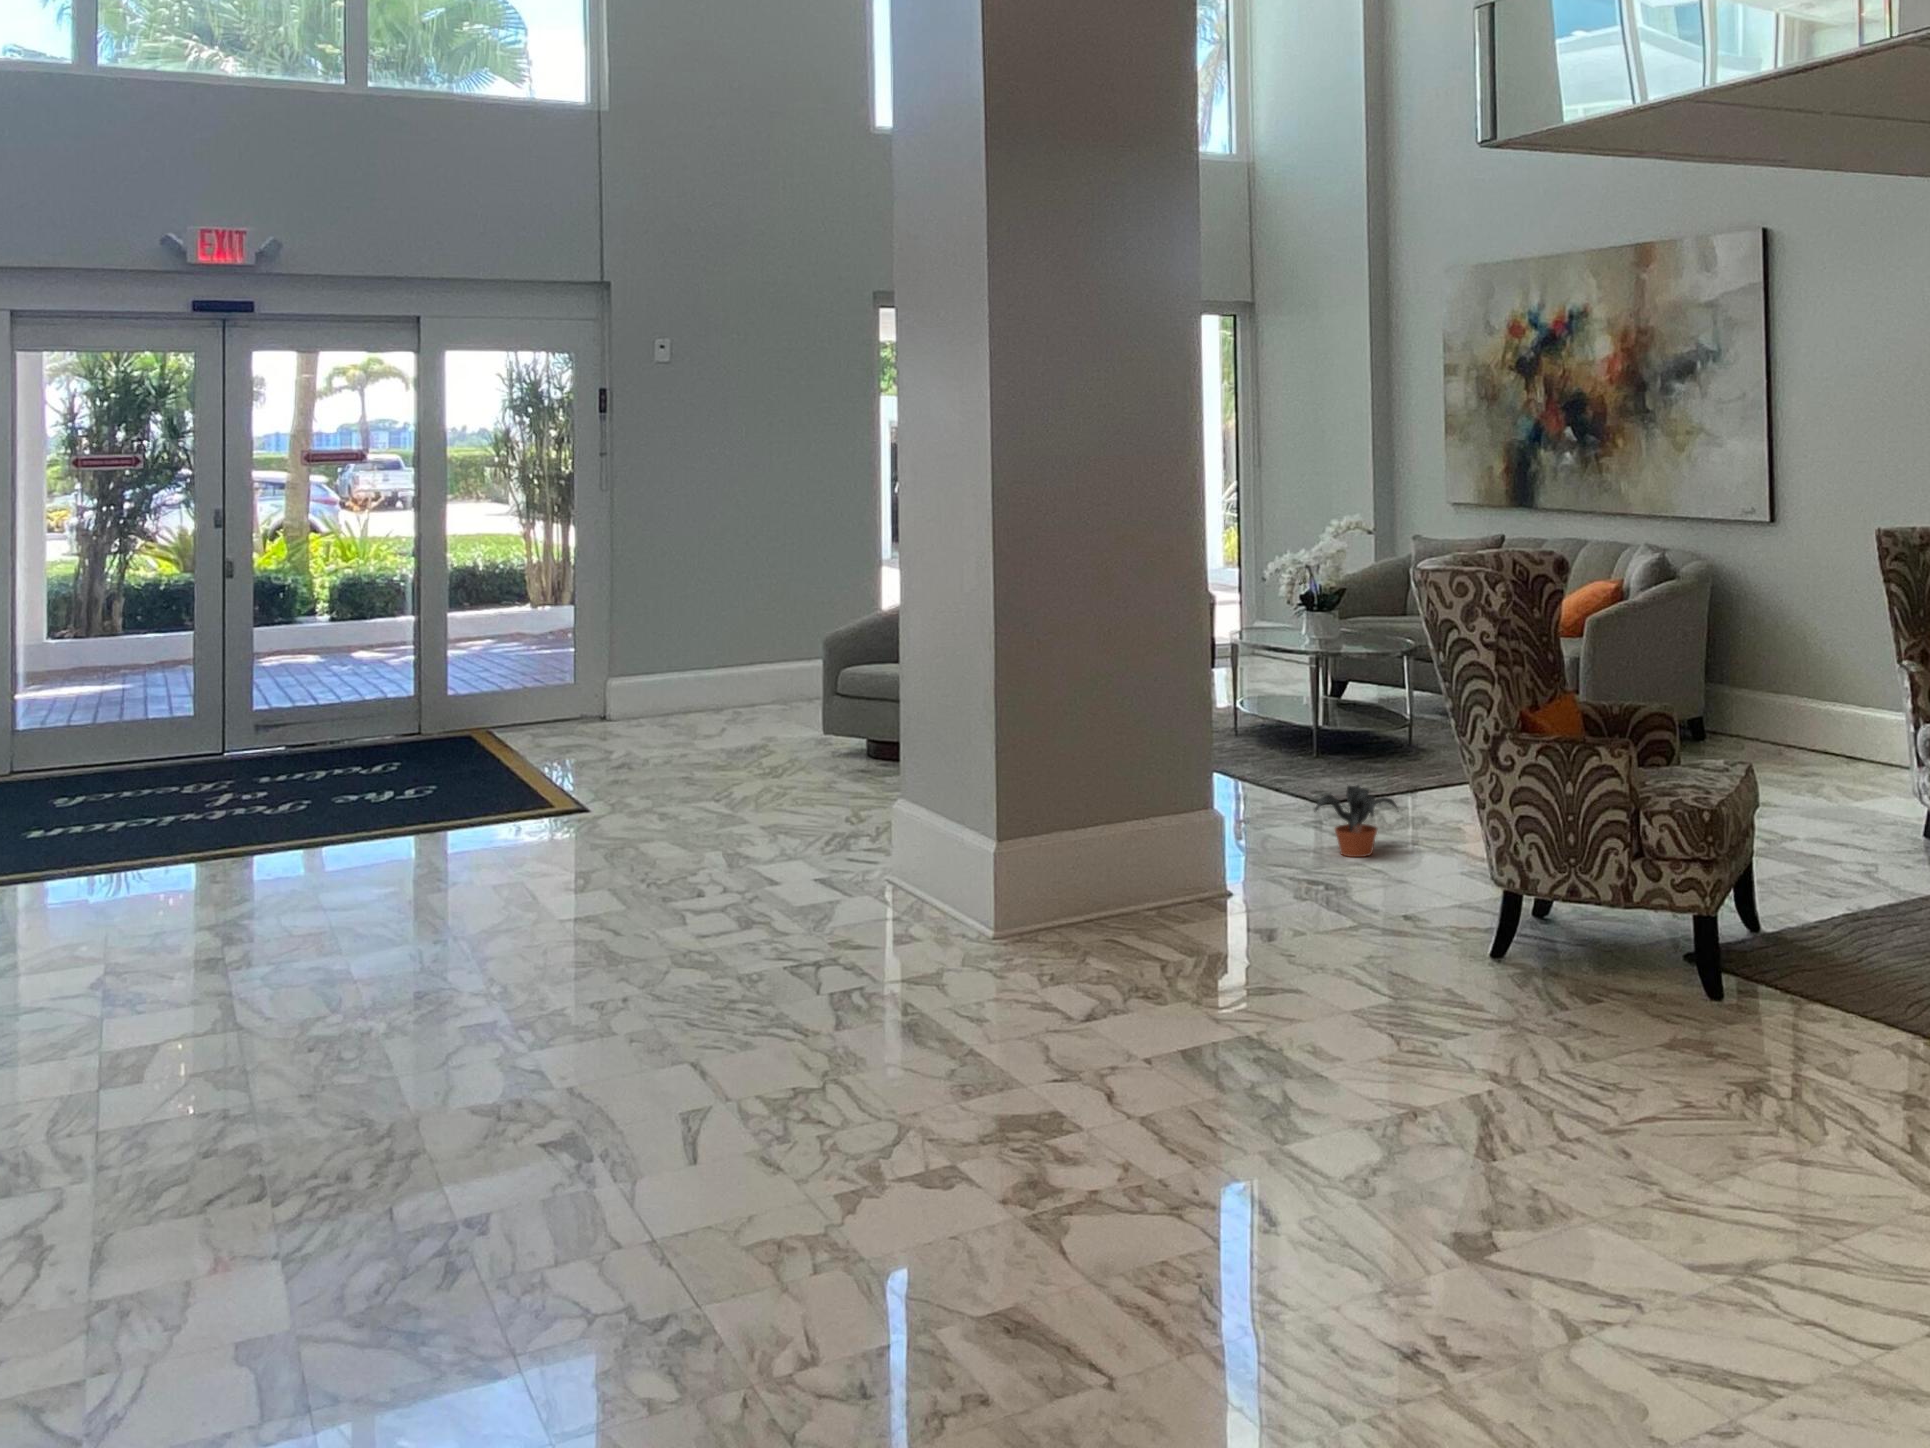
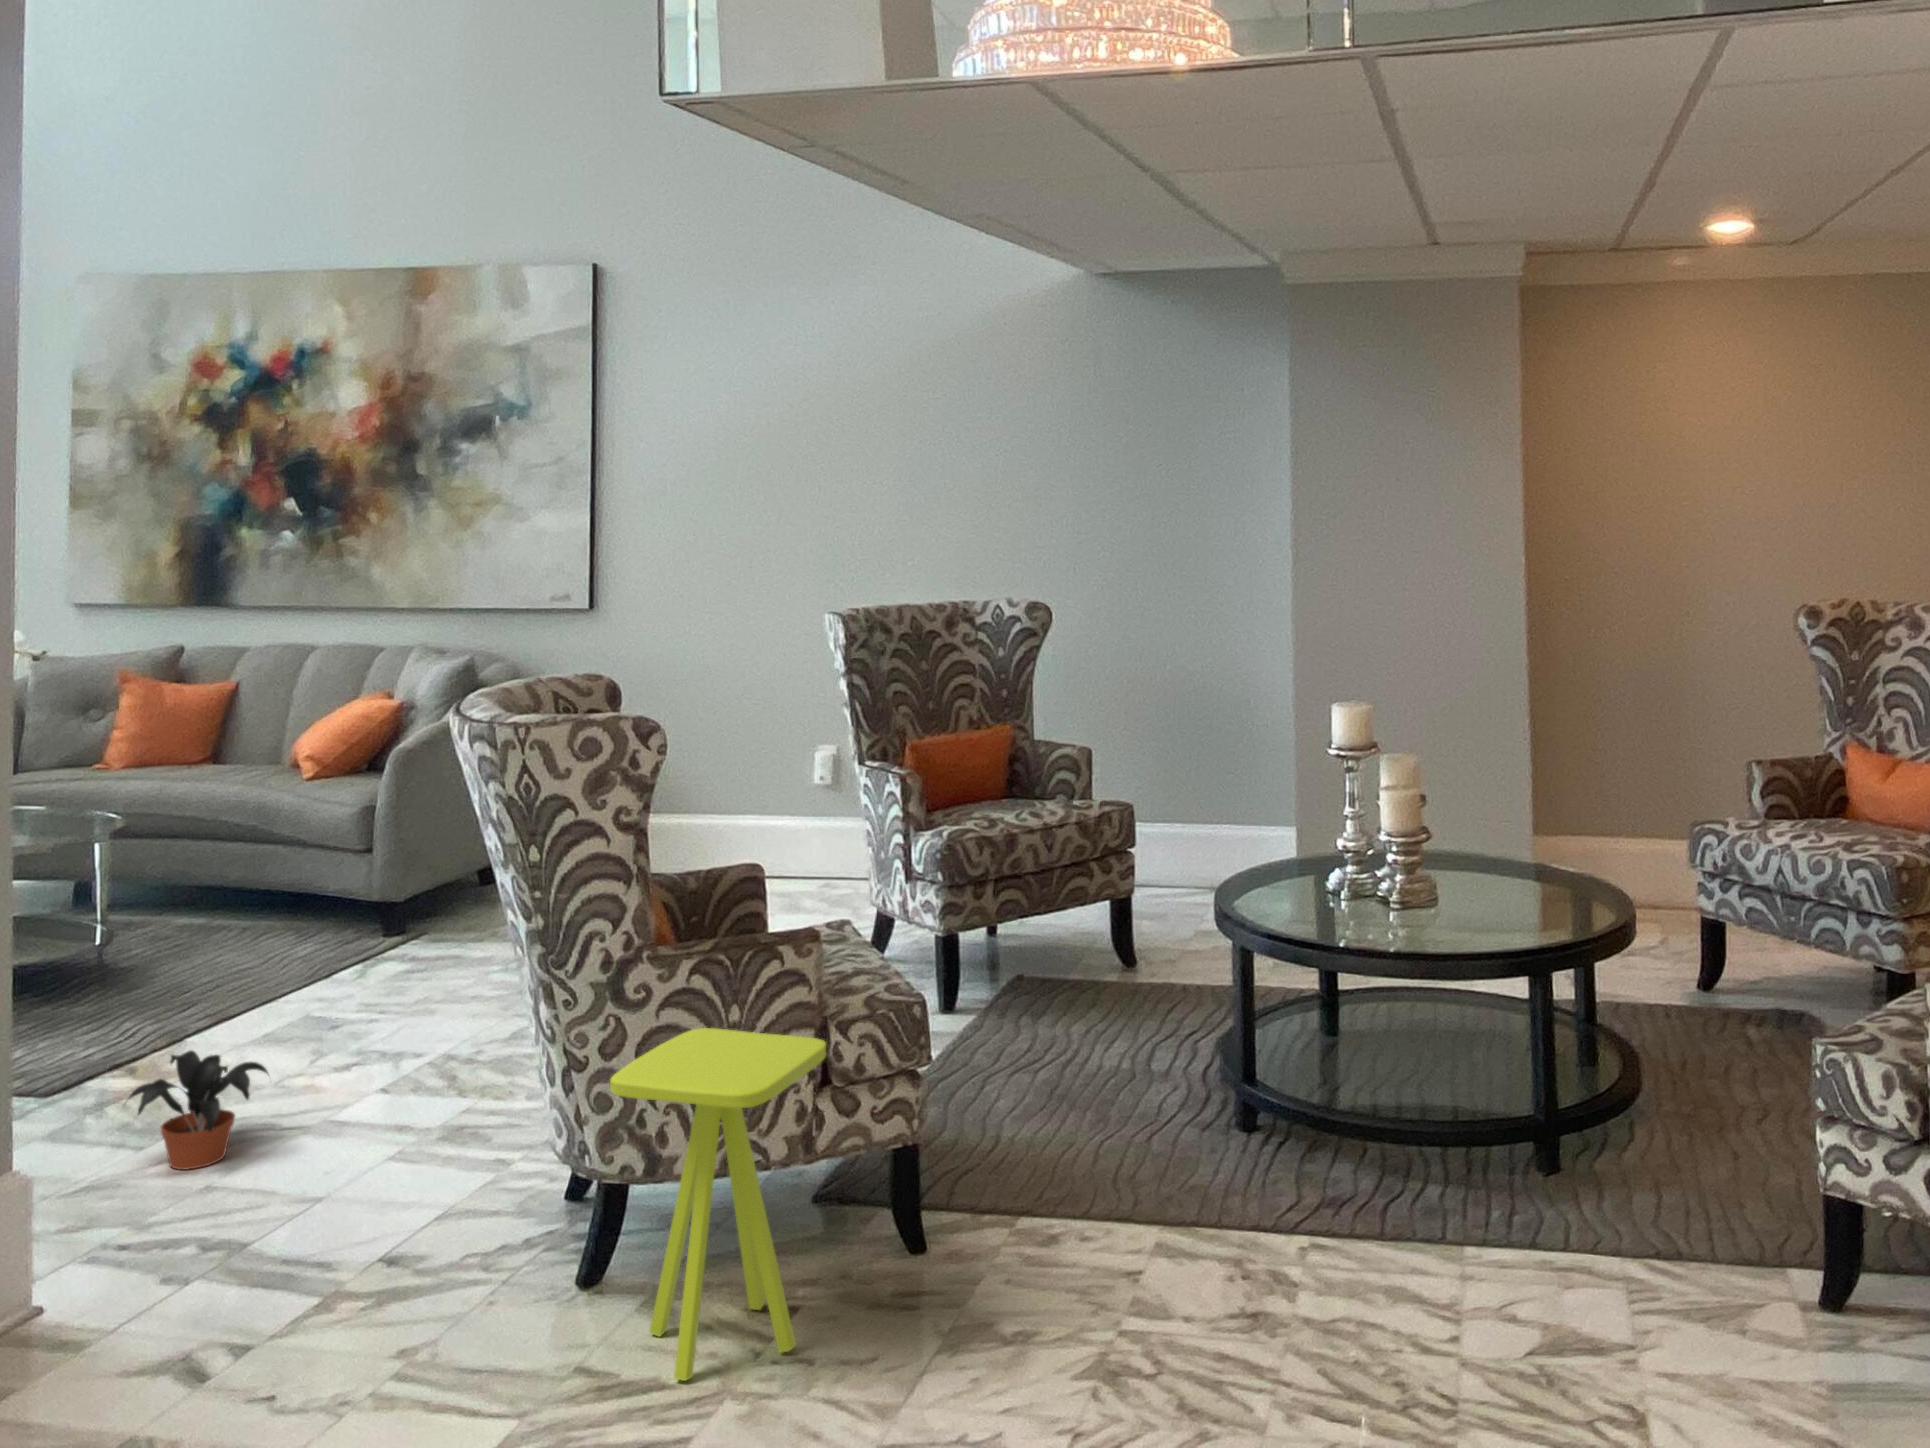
side table: none [1444,791,1596,1015] -> present [610,1028,826,1381]

